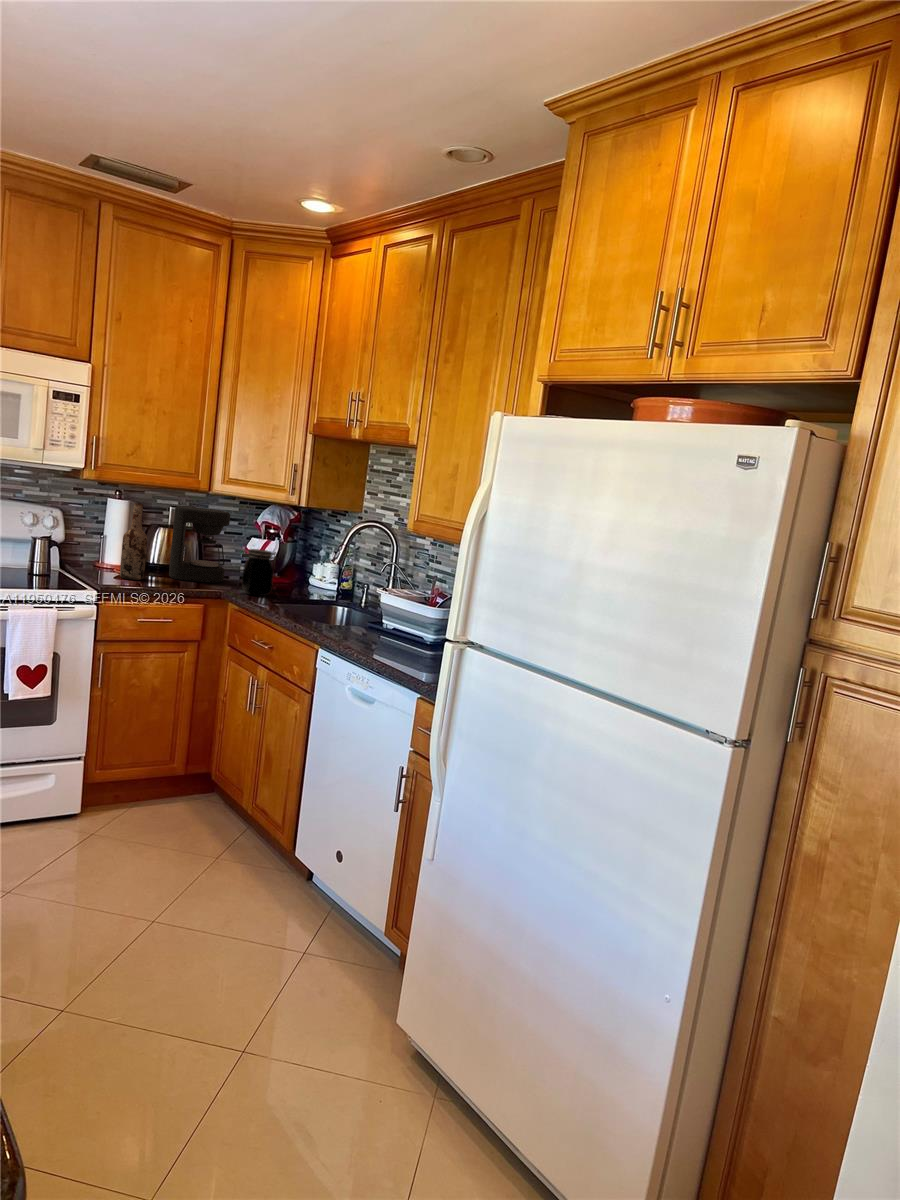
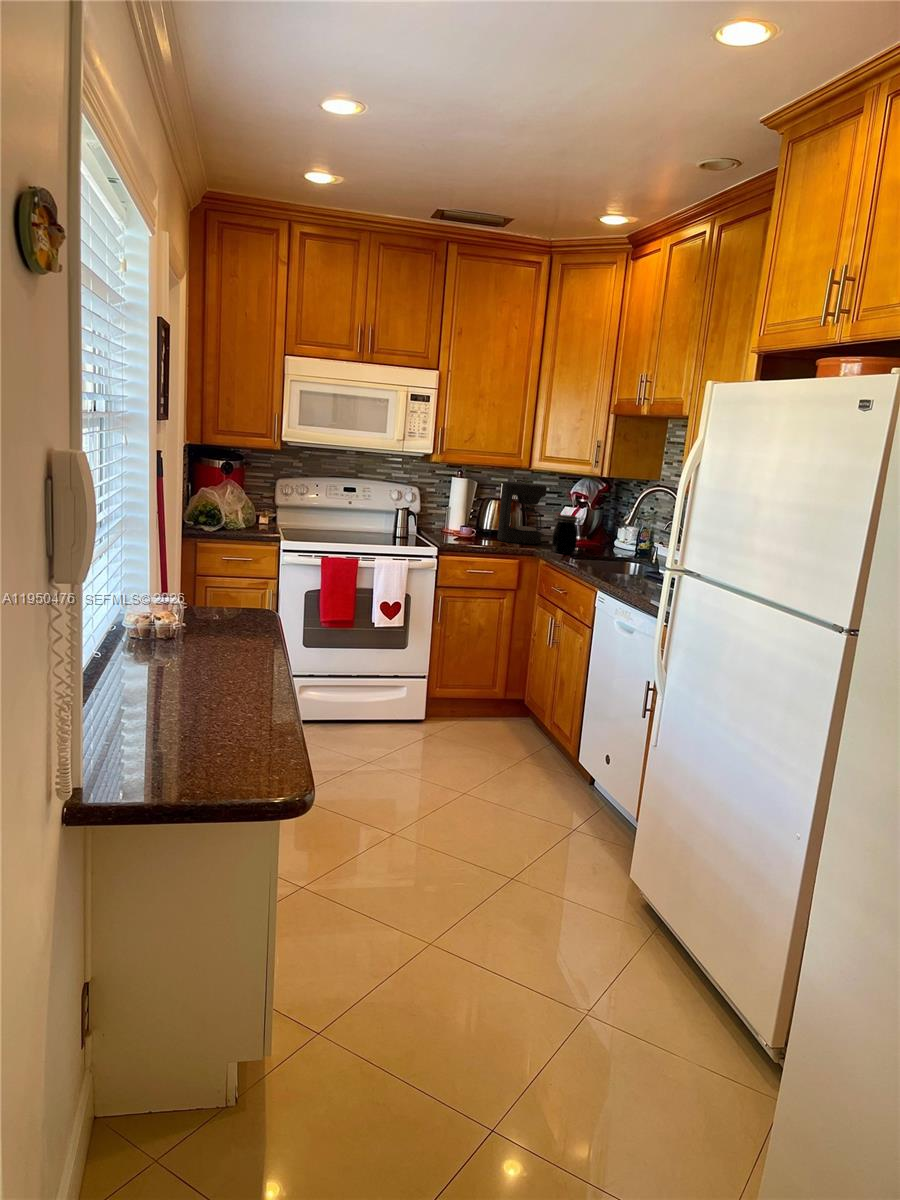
wine bottle: present [120,503,148,580] -> none [459,480,480,541]

